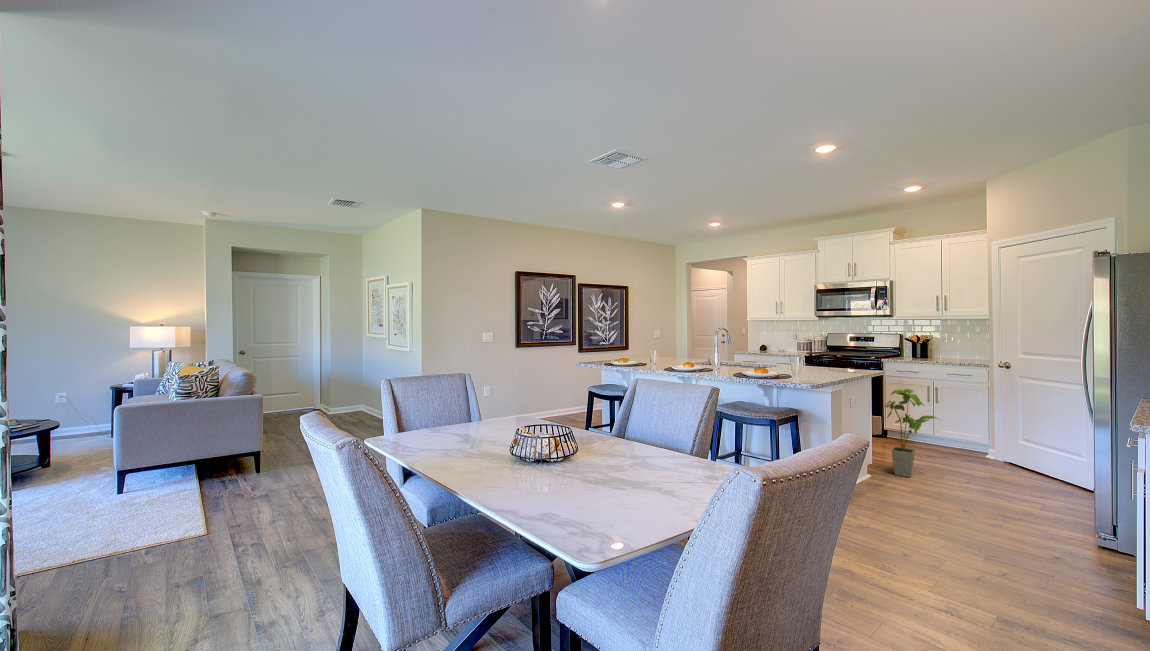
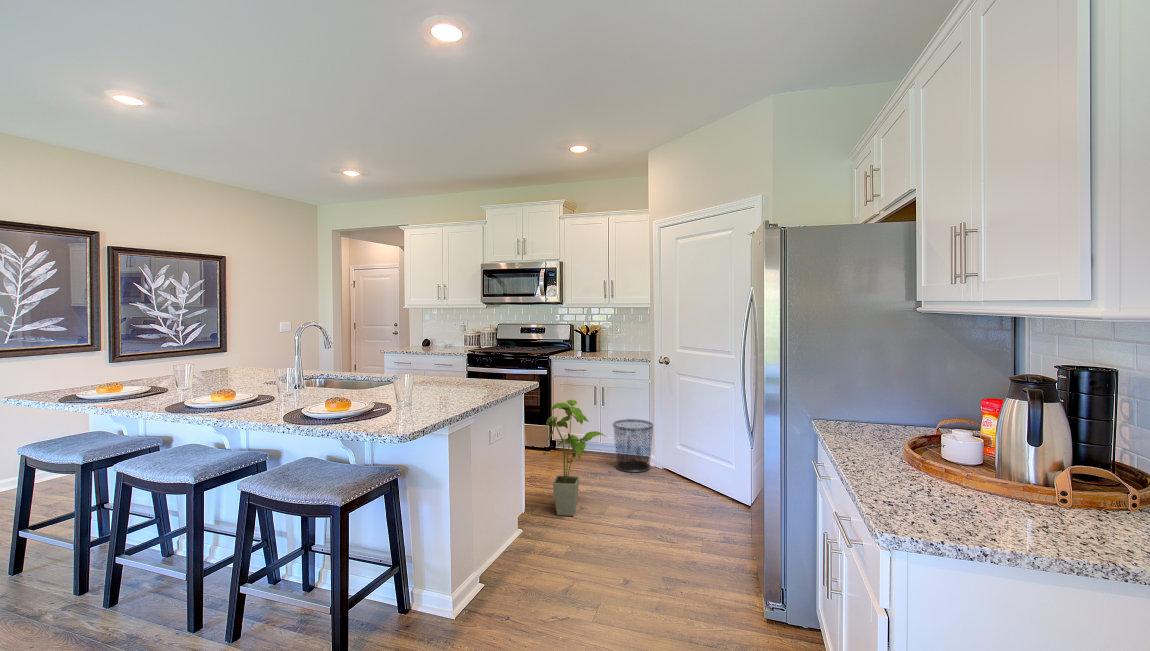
waste bin: none [946,417,992,462] -> present [613,419,653,472]

